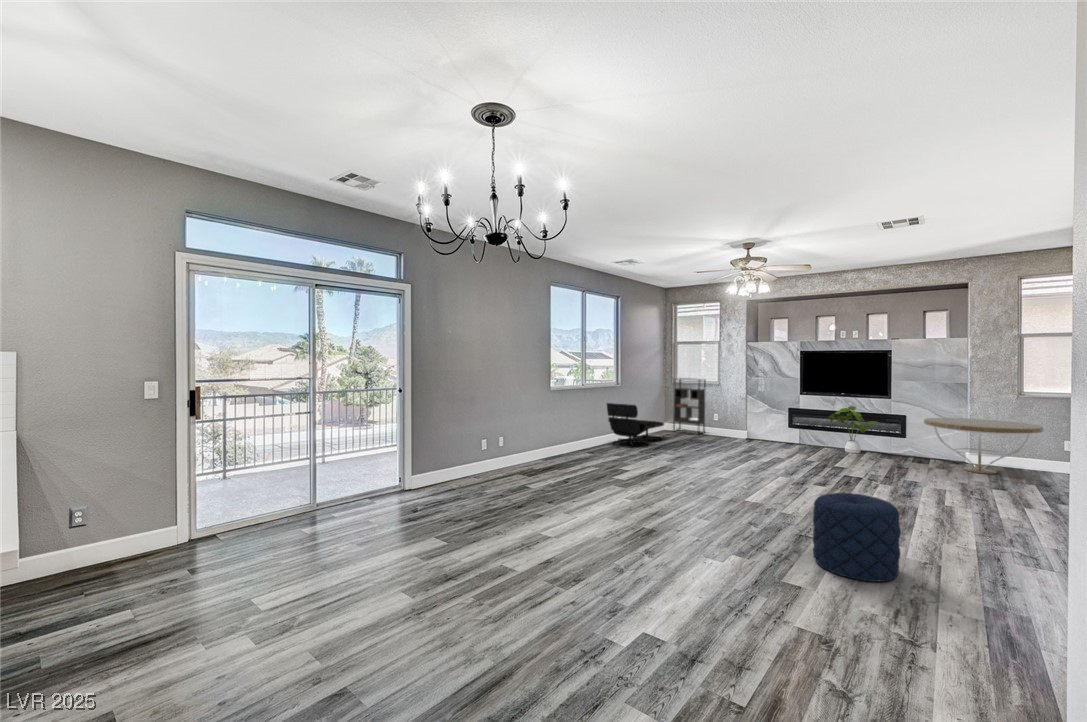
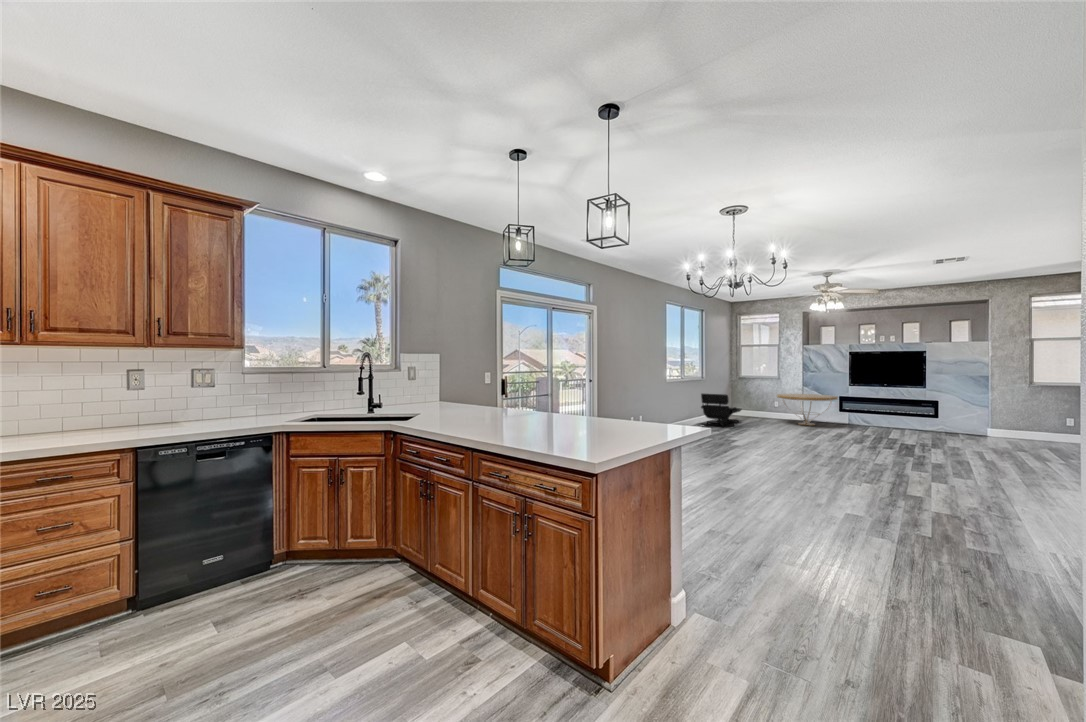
bookshelf: present [673,378,706,434] -> none [740,374,768,418]
house plant: present [829,406,880,453] -> none [877,394,920,430]
coffee table: present [924,418,1043,474] -> present [777,394,838,426]
pouf: present [813,493,901,582] -> none [926,446,990,499]

